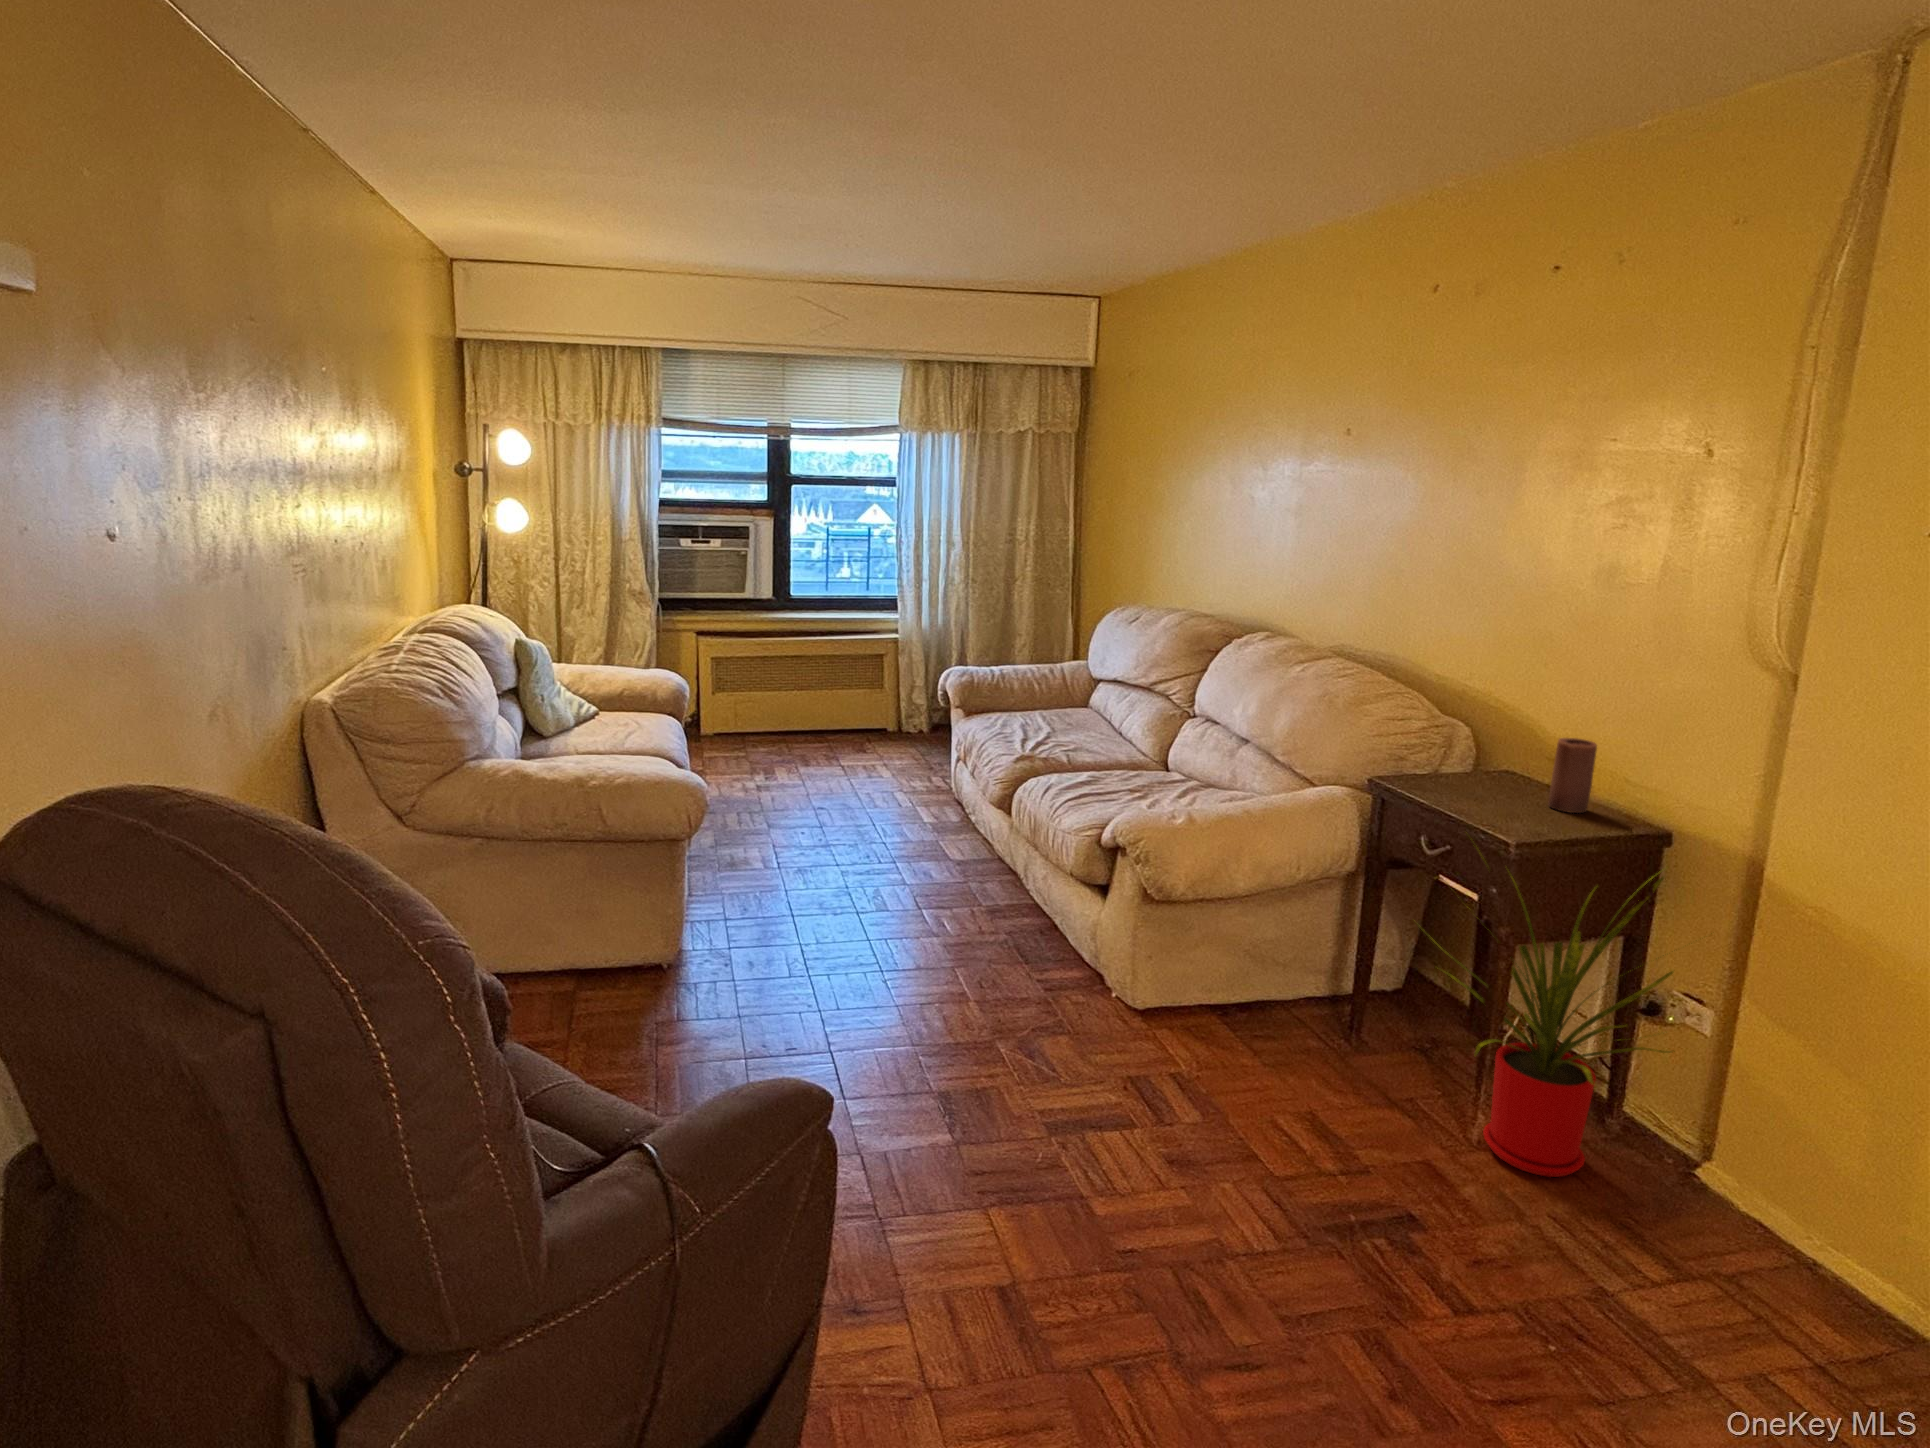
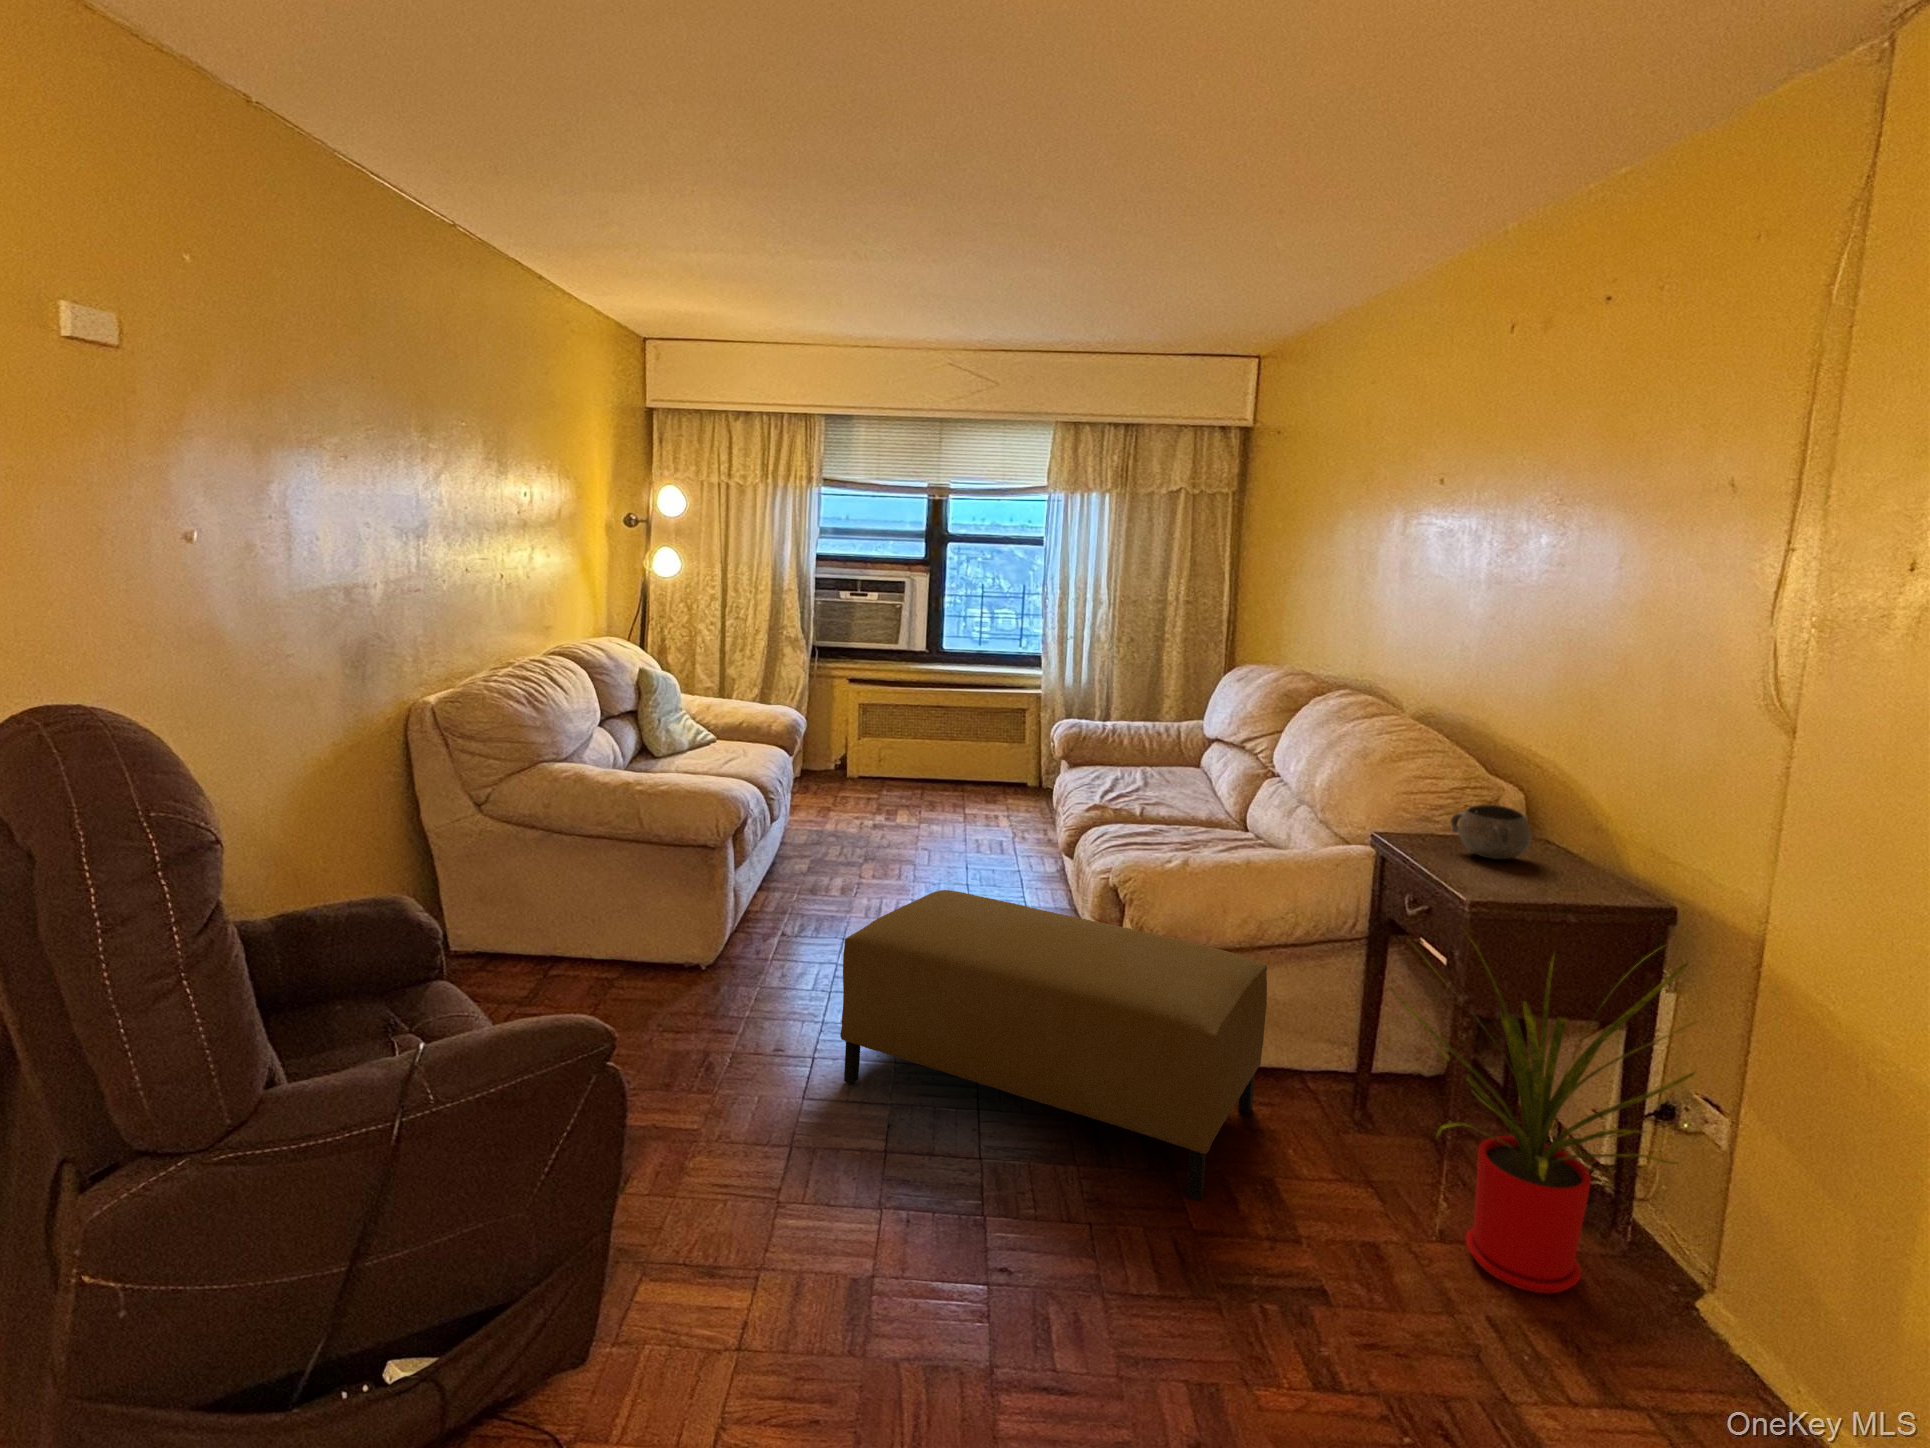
candle: present [1548,738,1597,813] -> none [1569,799,1623,884]
decorative bowl: none [1437,746,1510,796] -> present [1450,805,1532,859]
ottoman: none [866,862,1271,1138] -> present [840,890,1267,1200]

